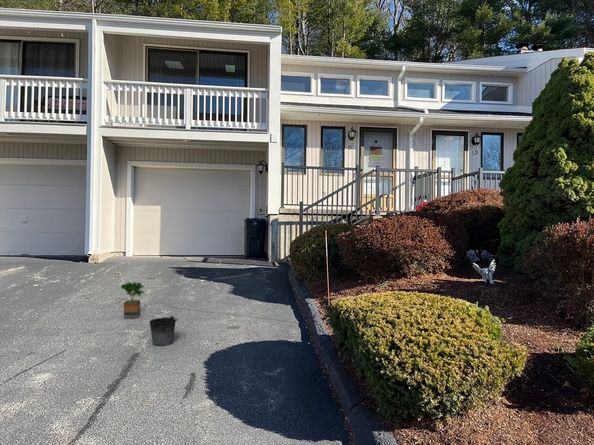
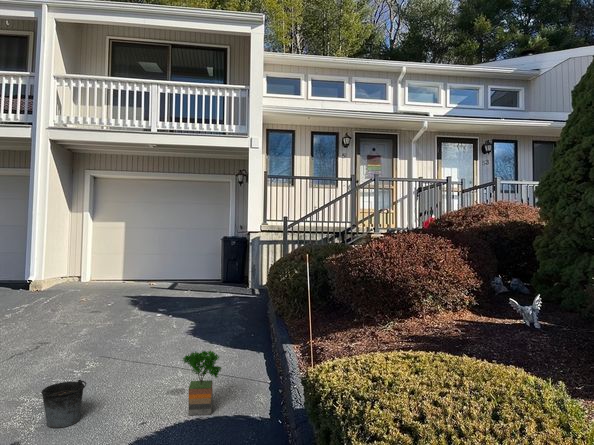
potted tree: present [121,282,144,319] -> present [182,351,222,415]

